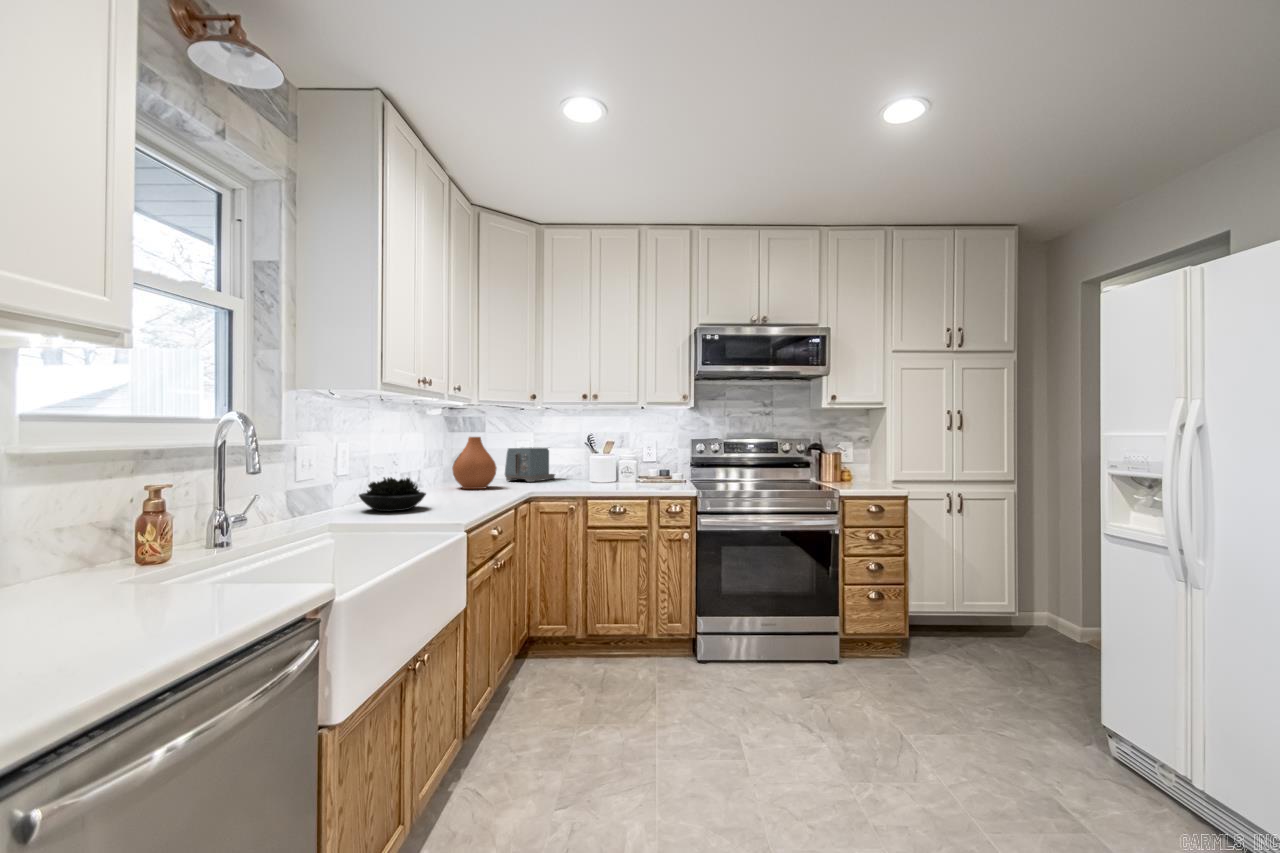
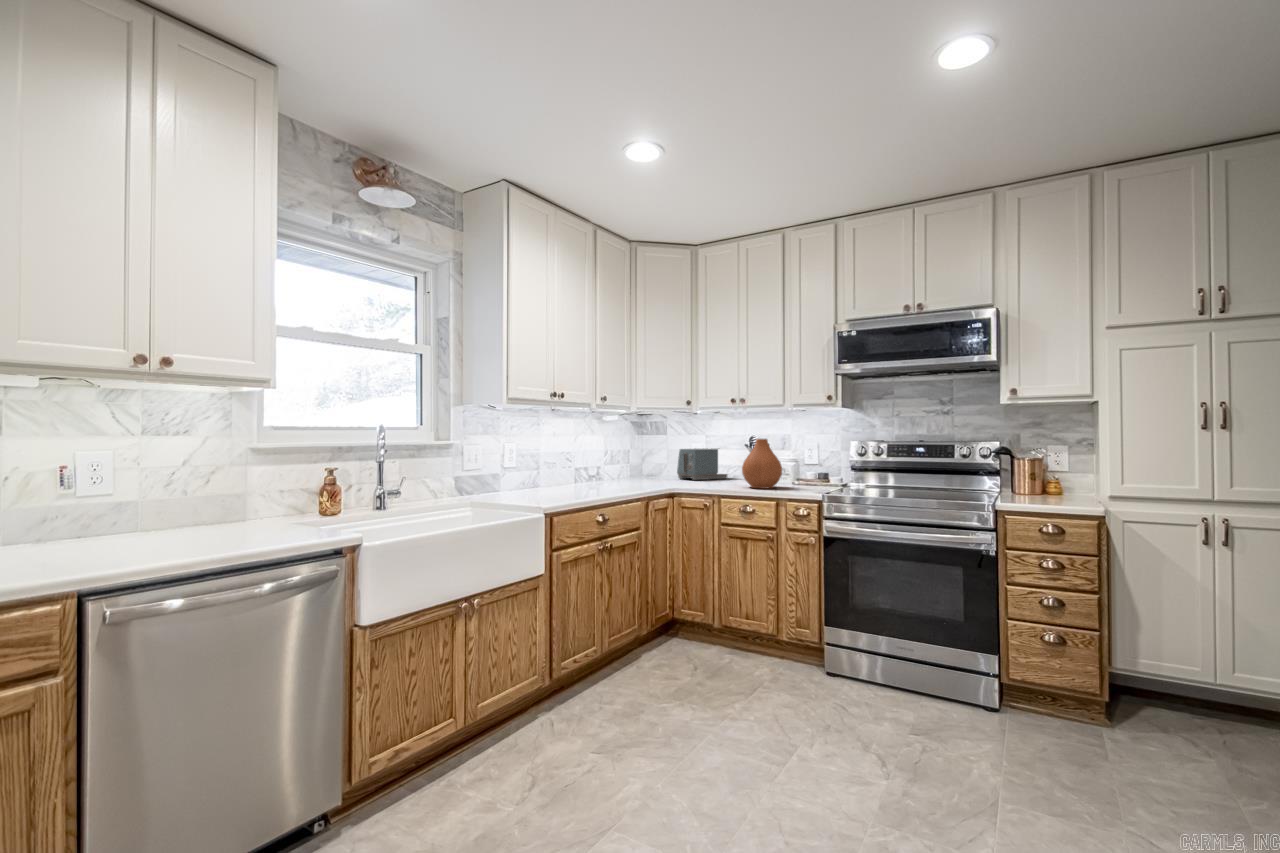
vase: present [452,437,496,489] -> present [742,439,782,488]
succulent plant: present [359,477,426,511] -> none [504,469,553,495]

